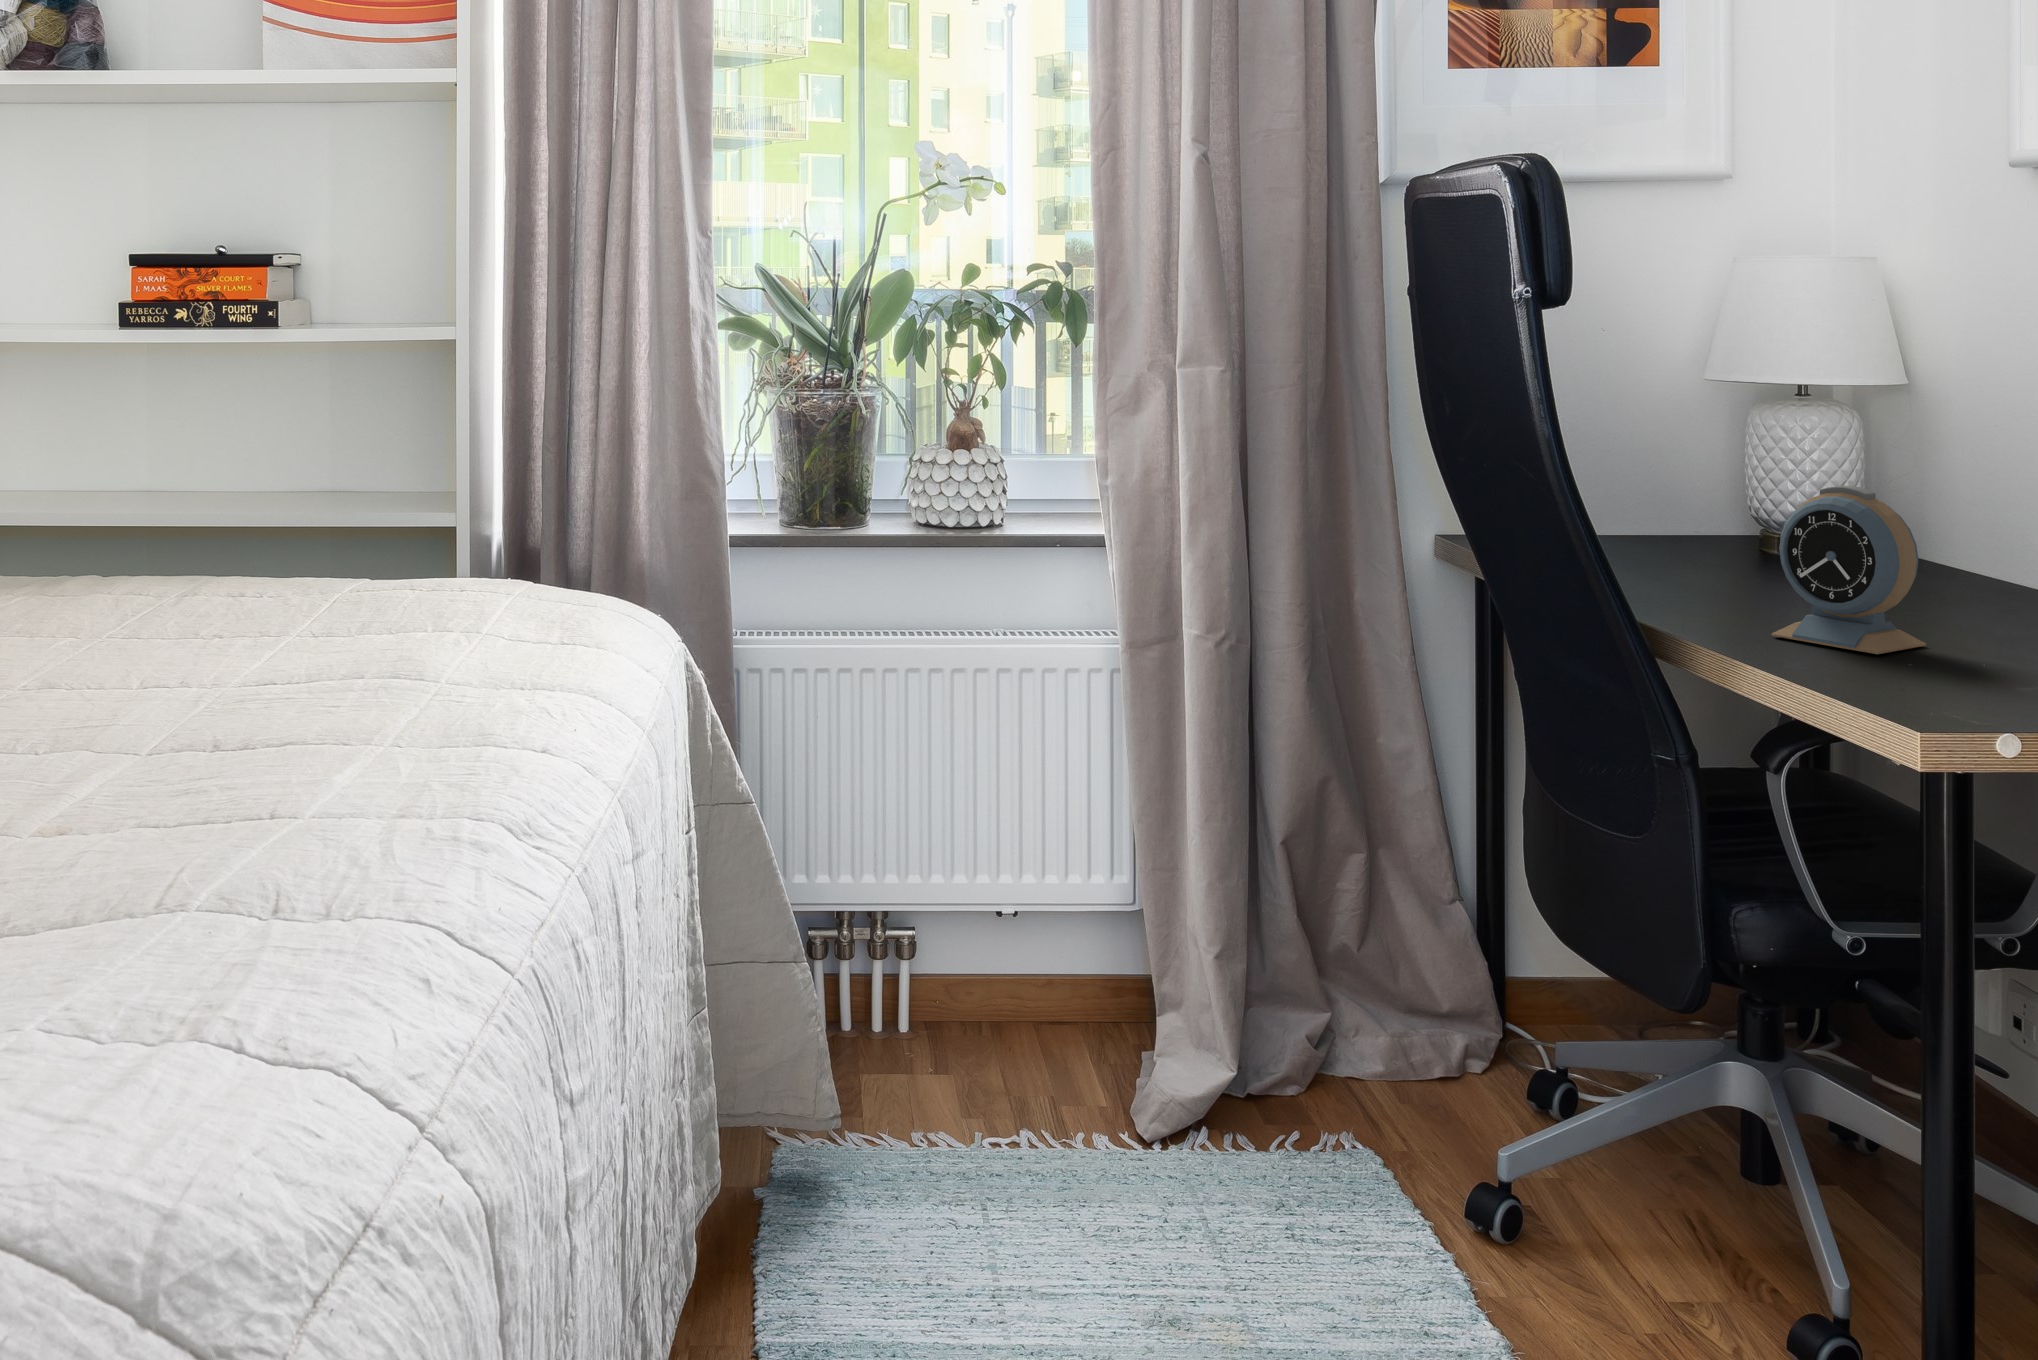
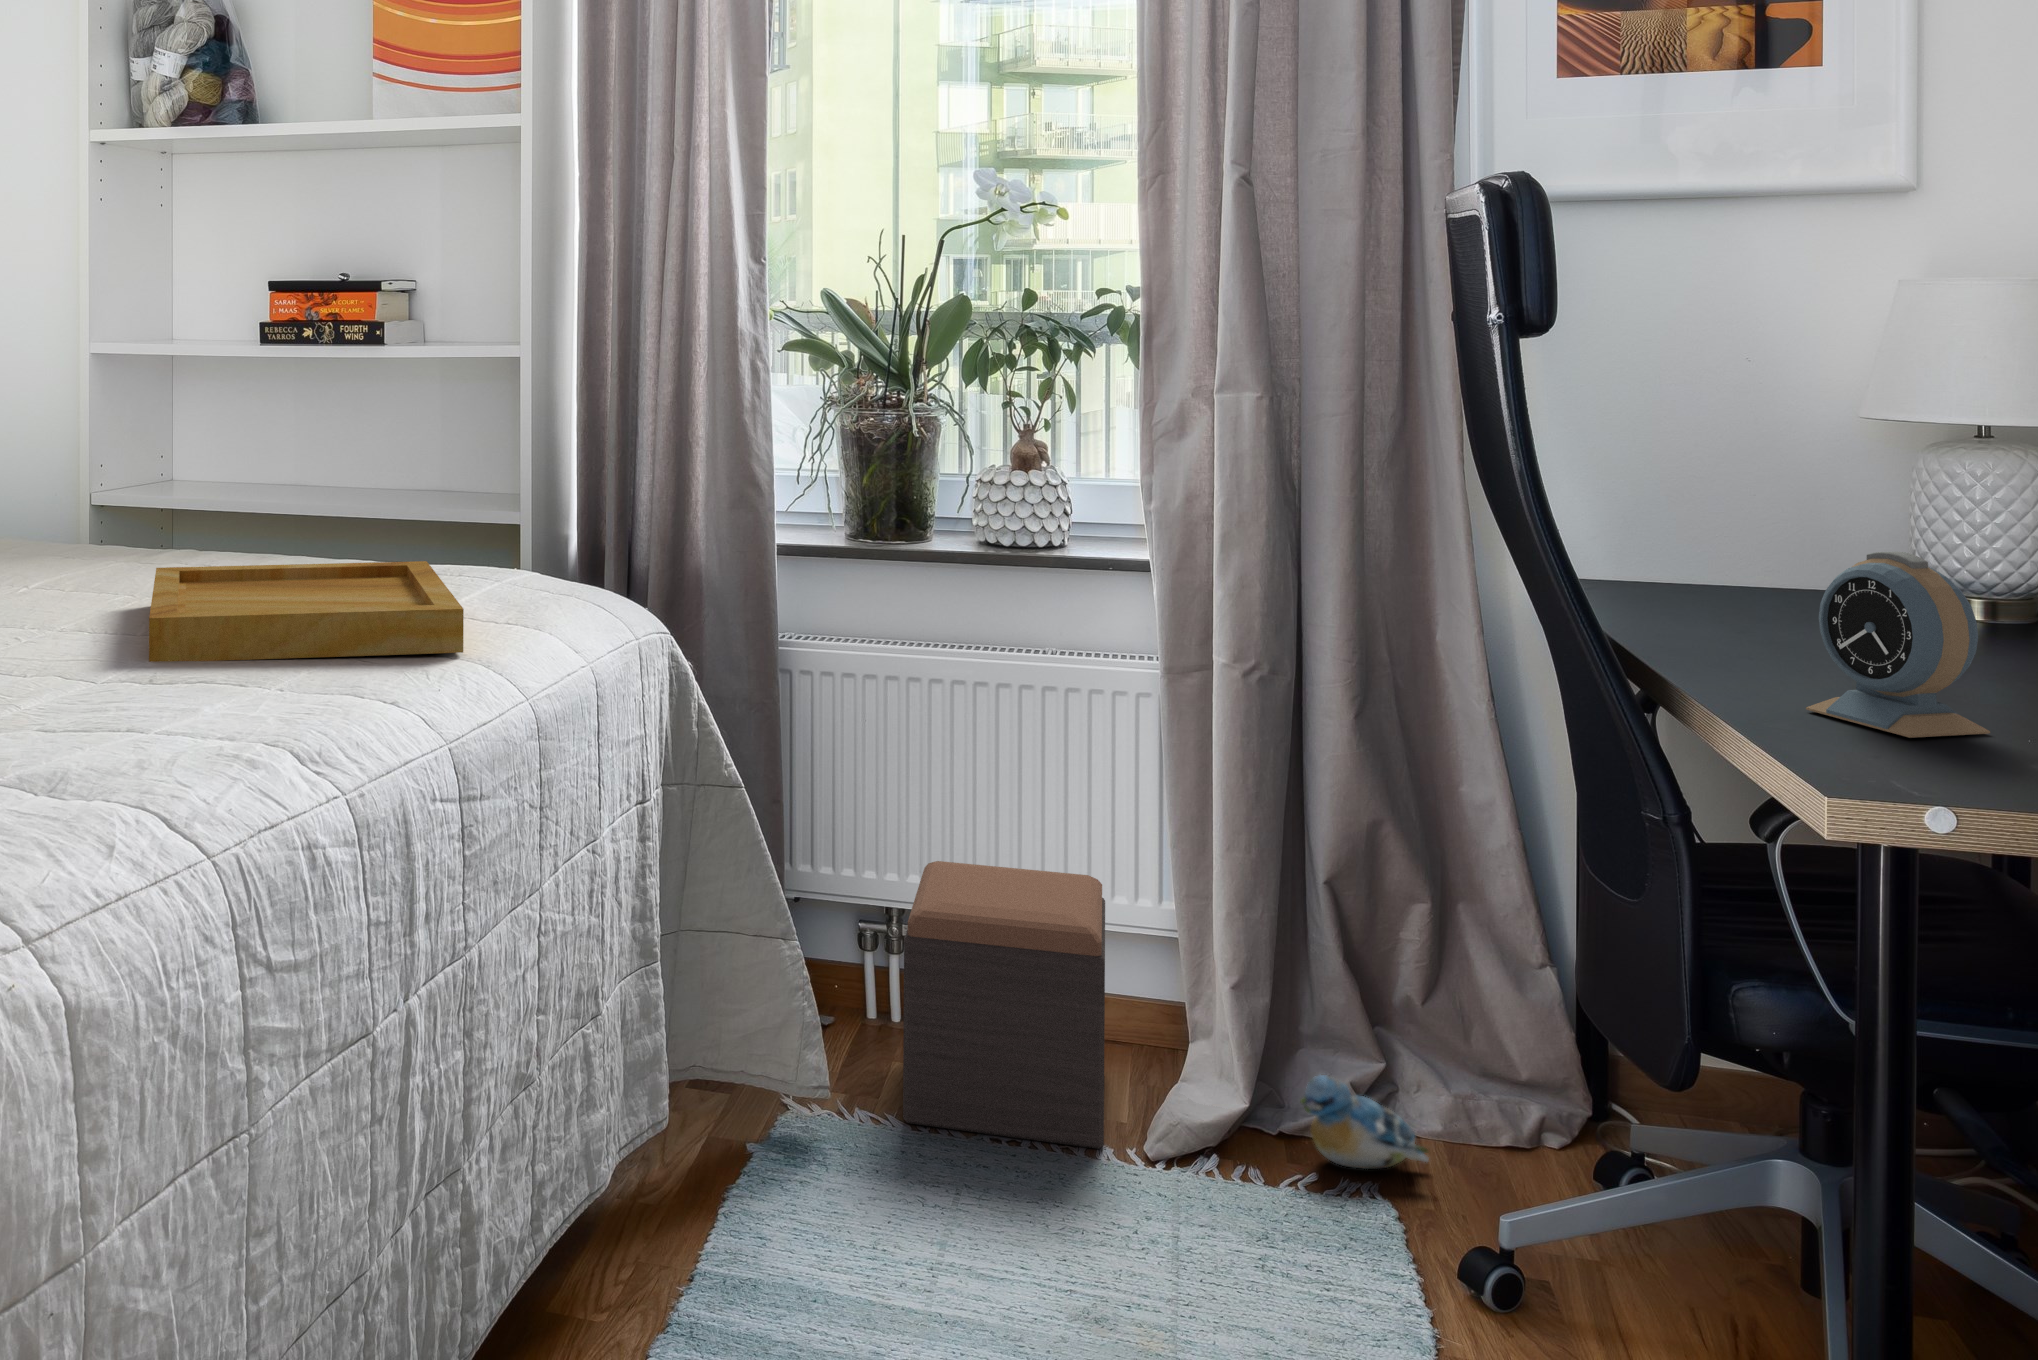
tray: none [54,573,496,720] -> present [149,561,464,662]
footstool: none [882,855,1095,1140] -> present [903,861,1105,1149]
plush toy: none [1273,1028,1390,1115] -> present [1301,1075,1428,1169]

